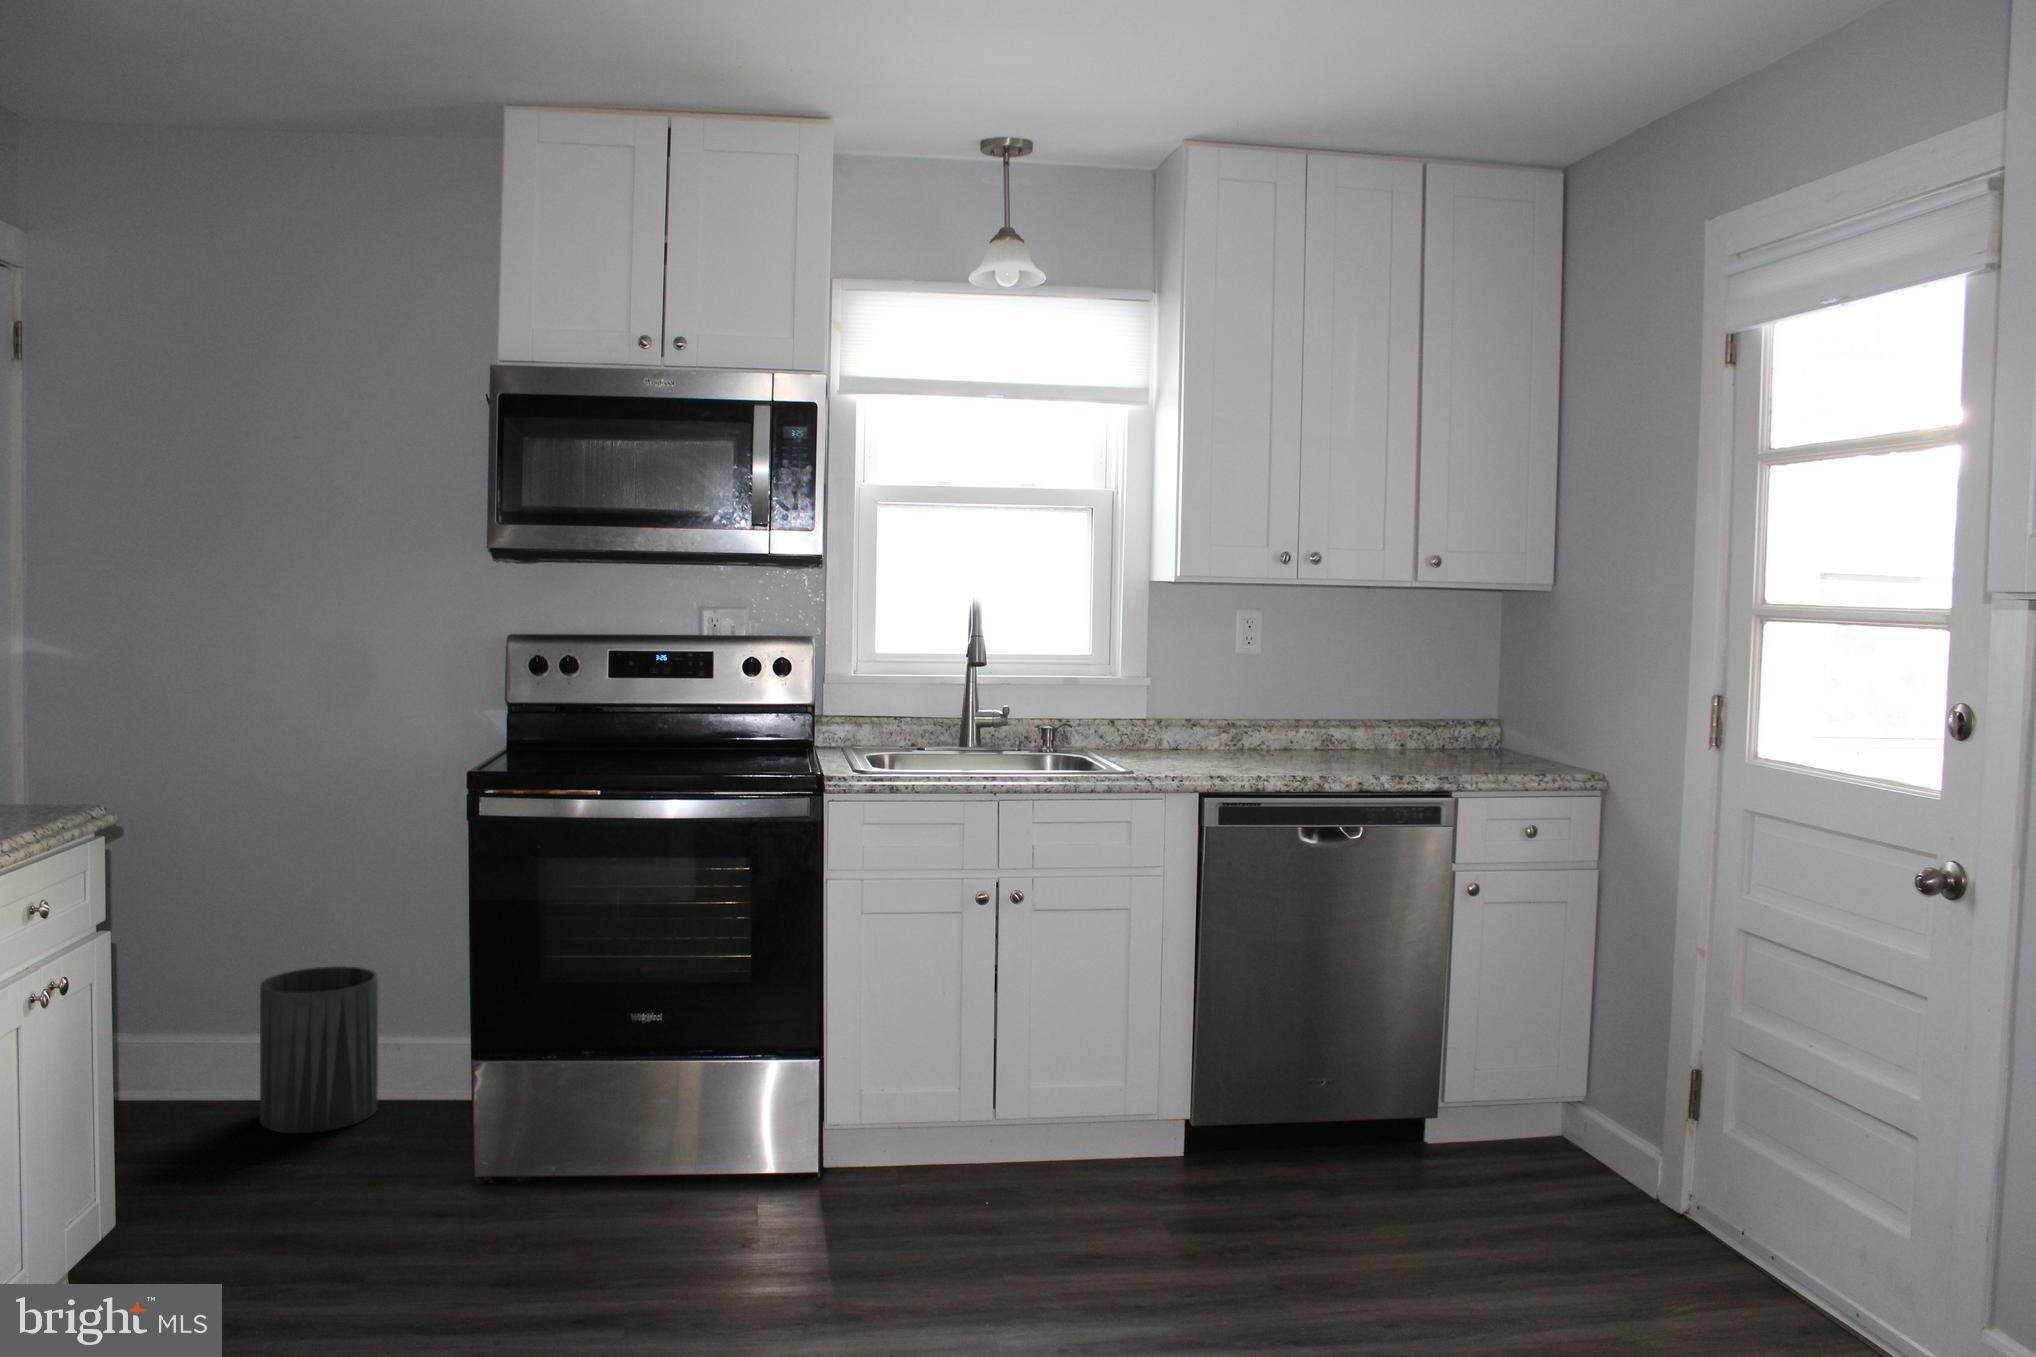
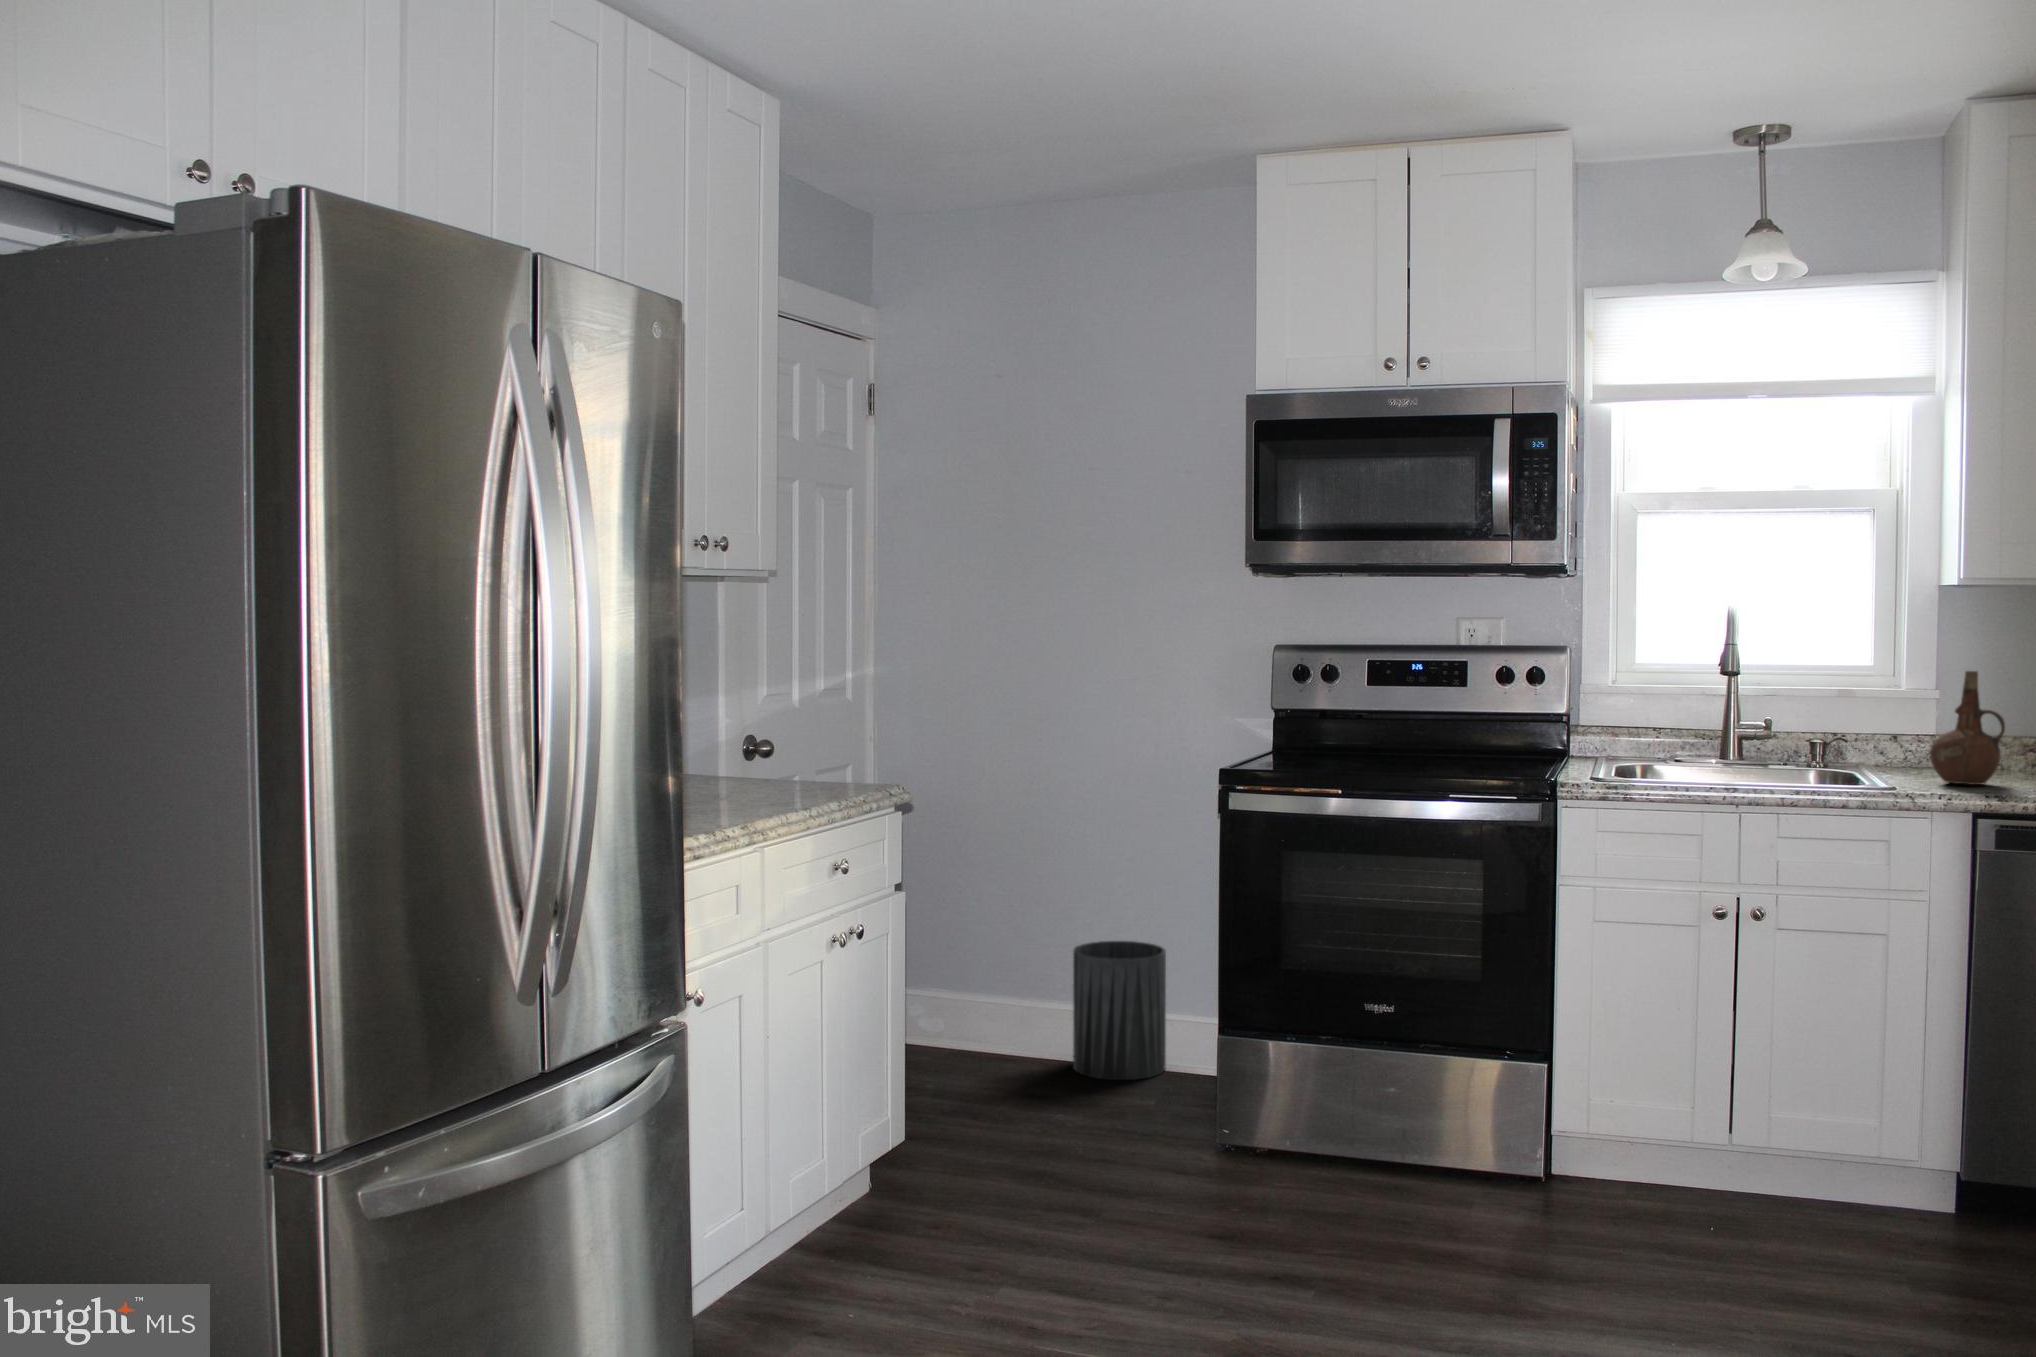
ceramic pitcher: none [1153,661,1215,766] -> present [1930,671,2005,785]

